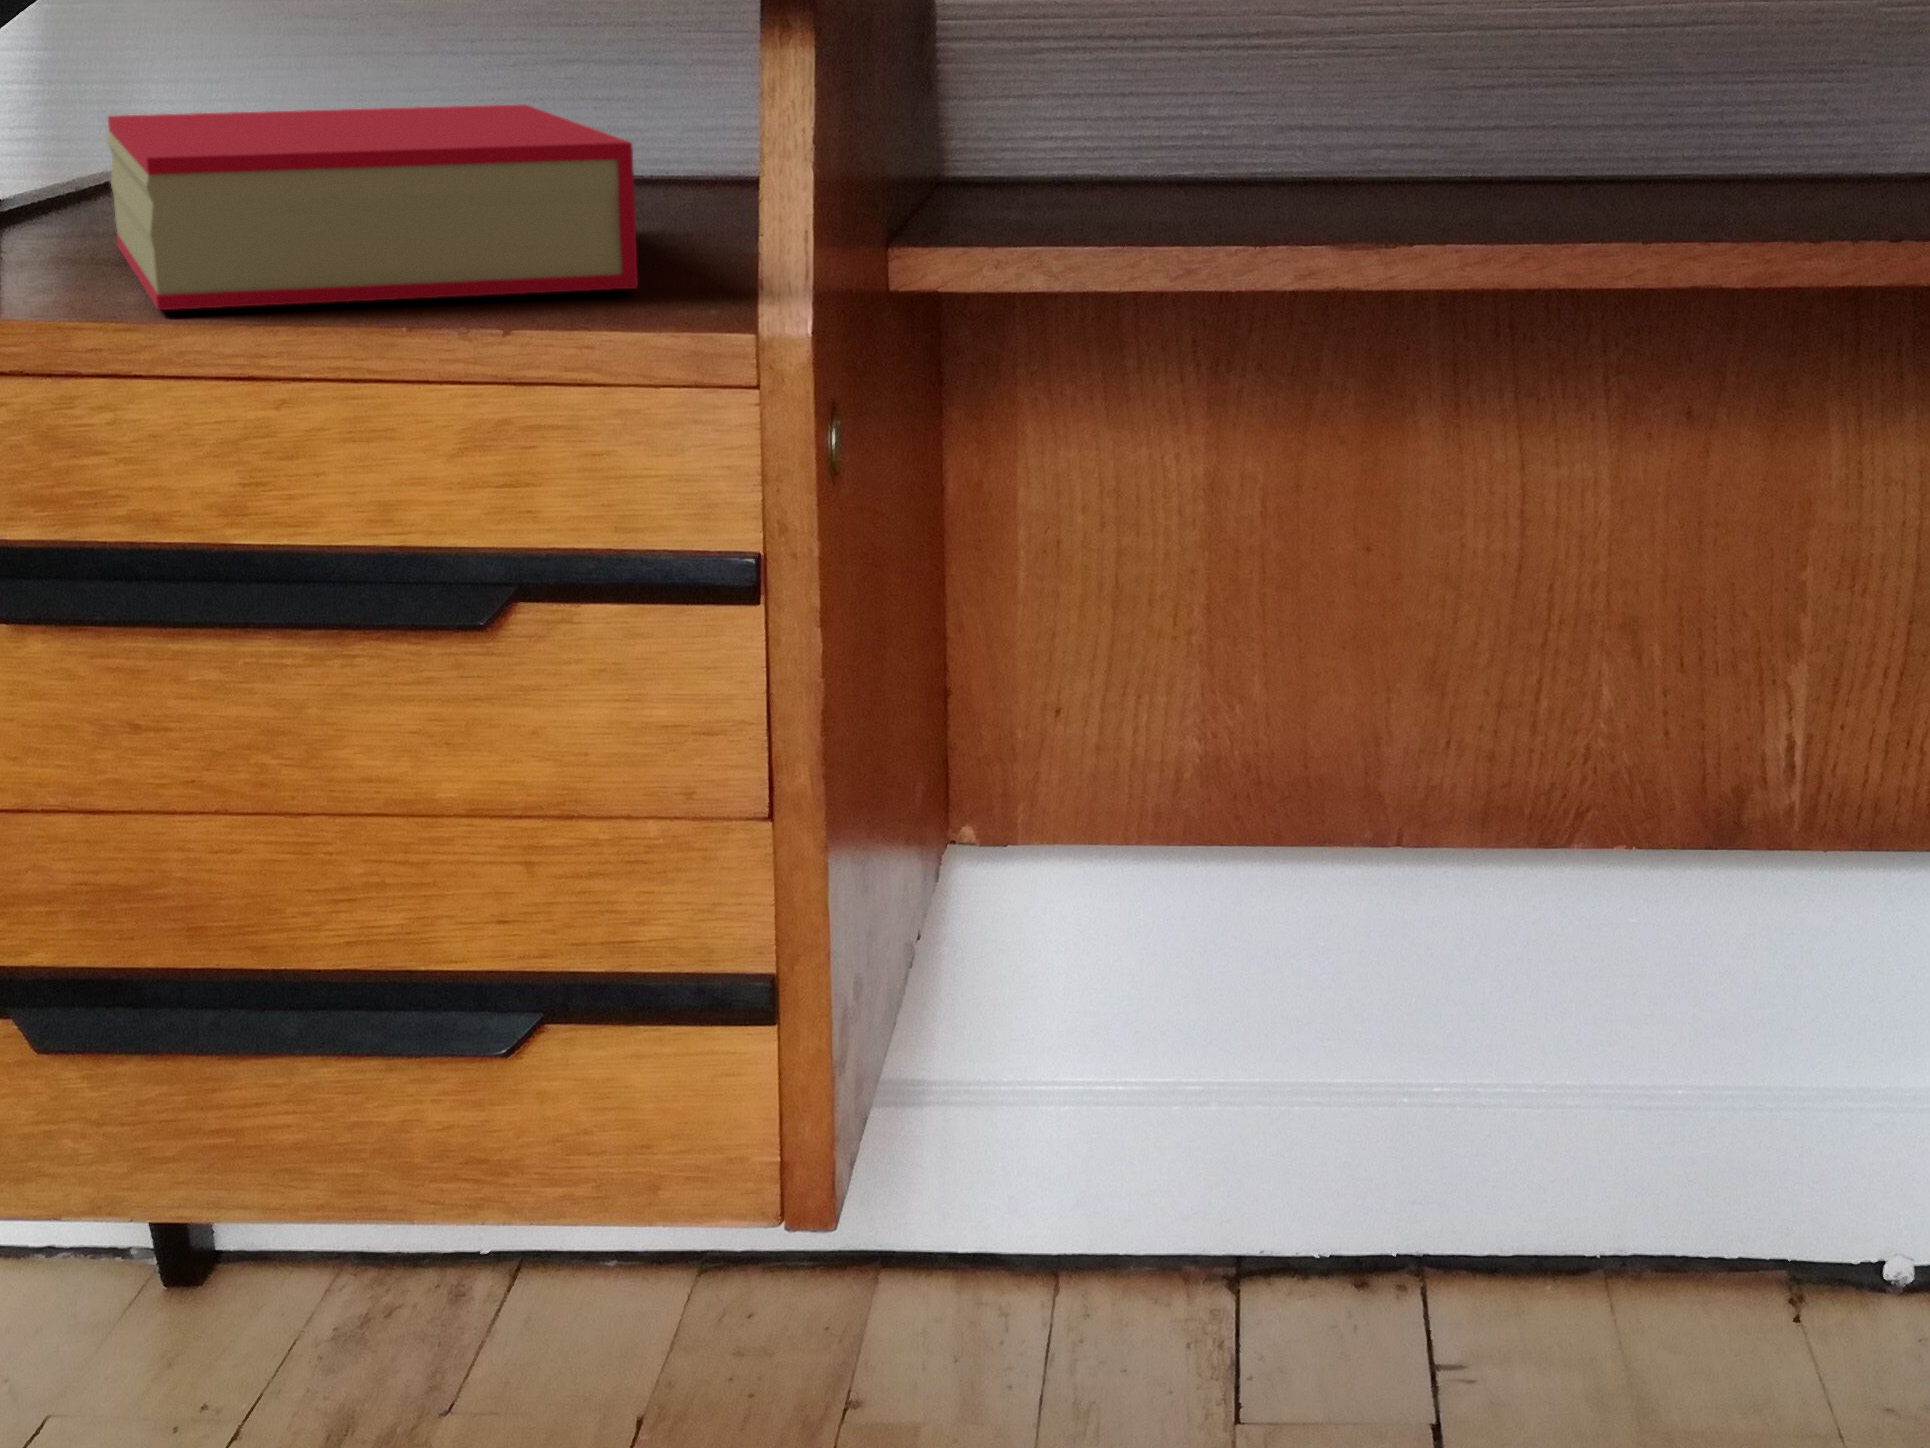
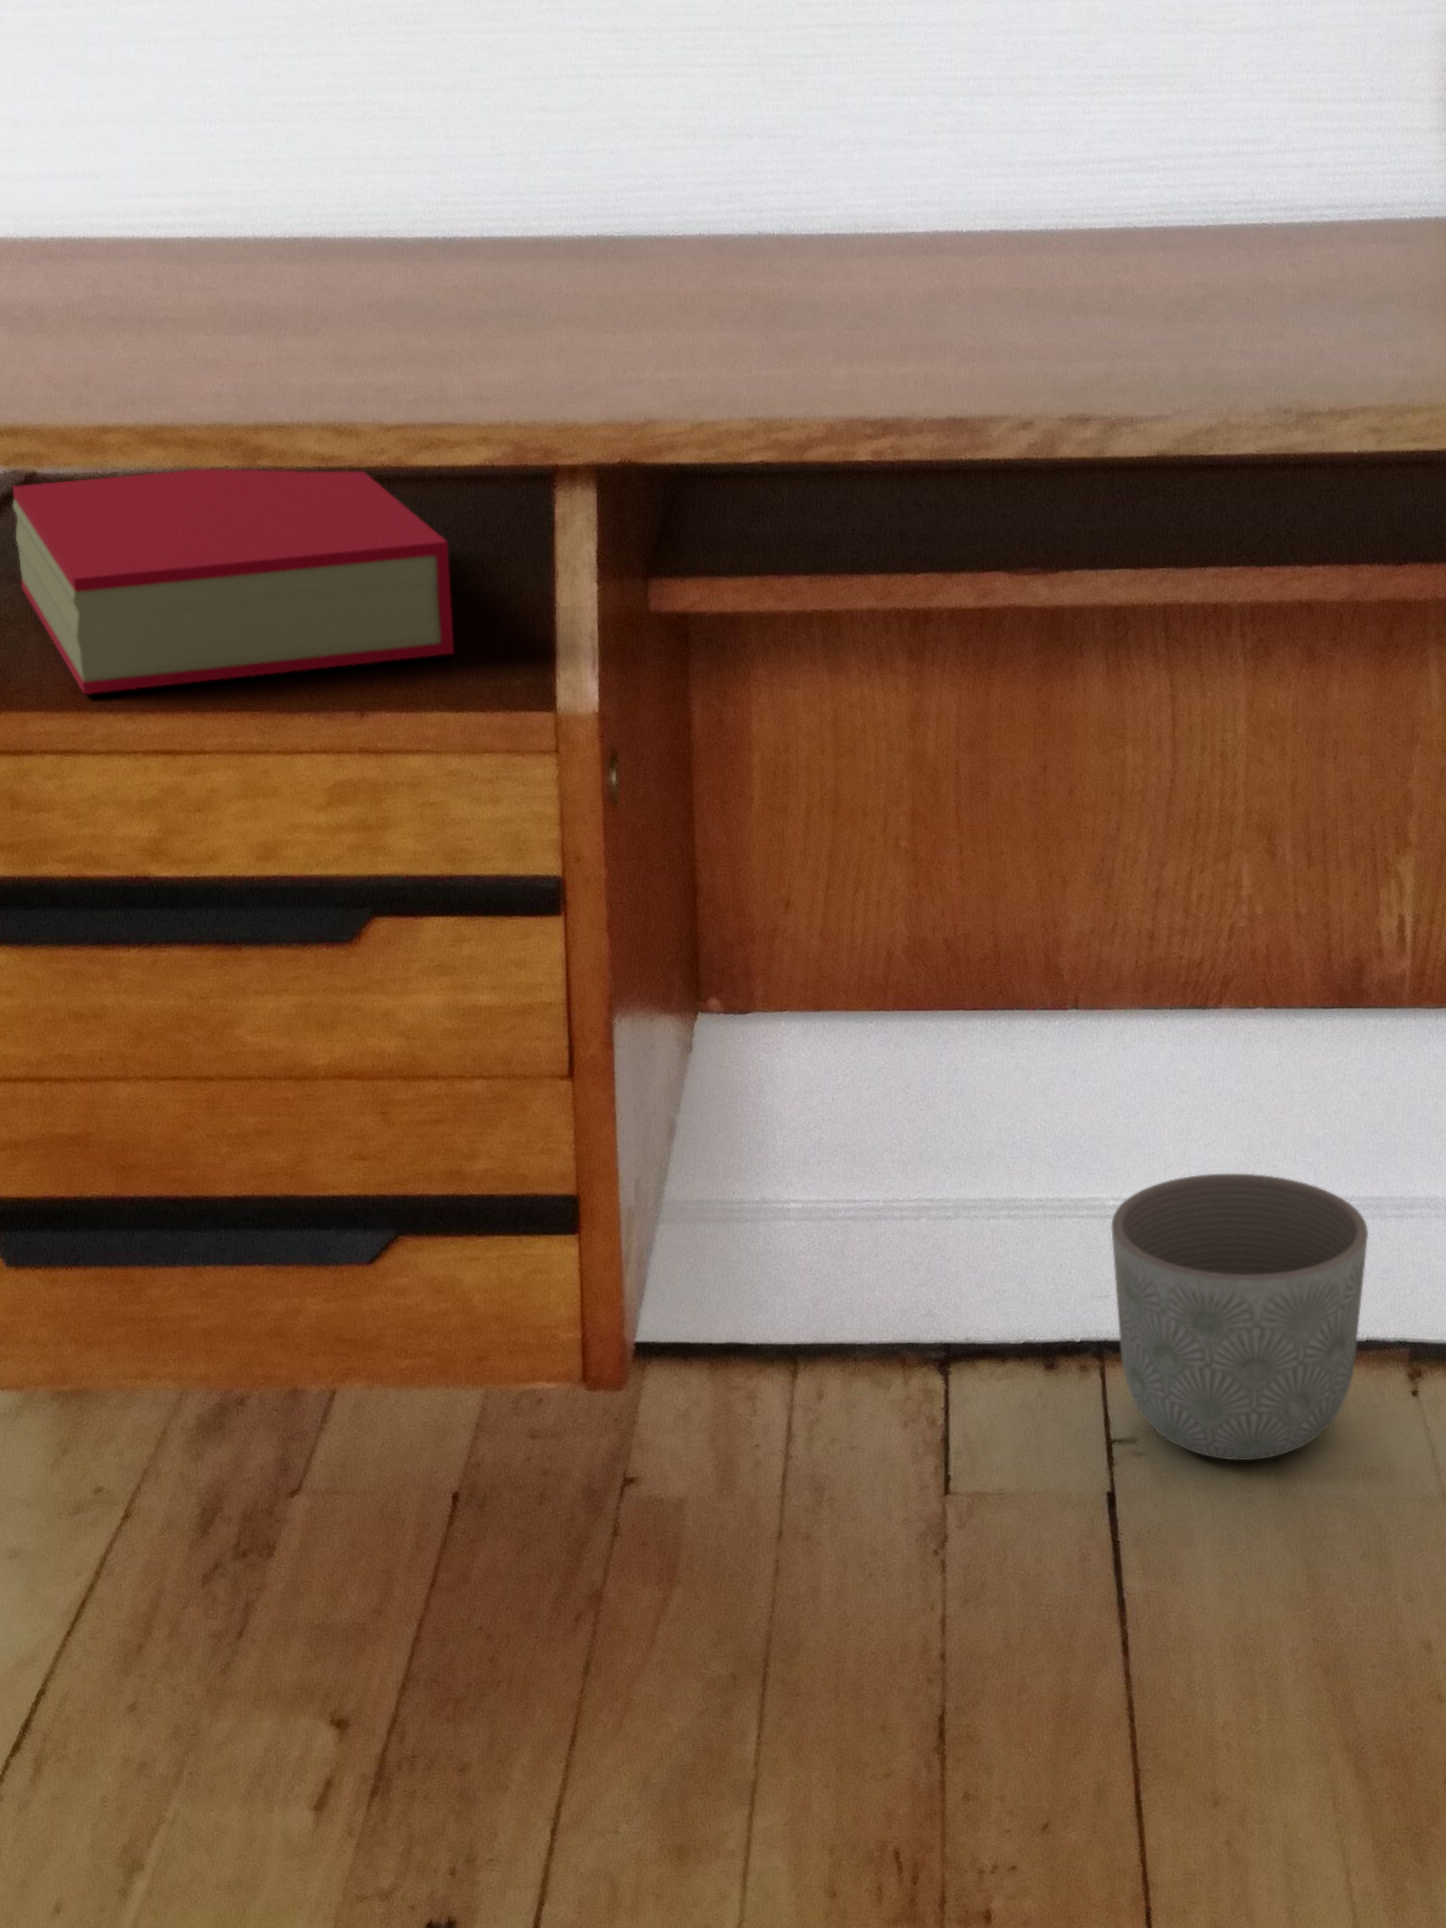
planter: none [1442,1050,1750,1388] -> present [1112,1174,1368,1460]

